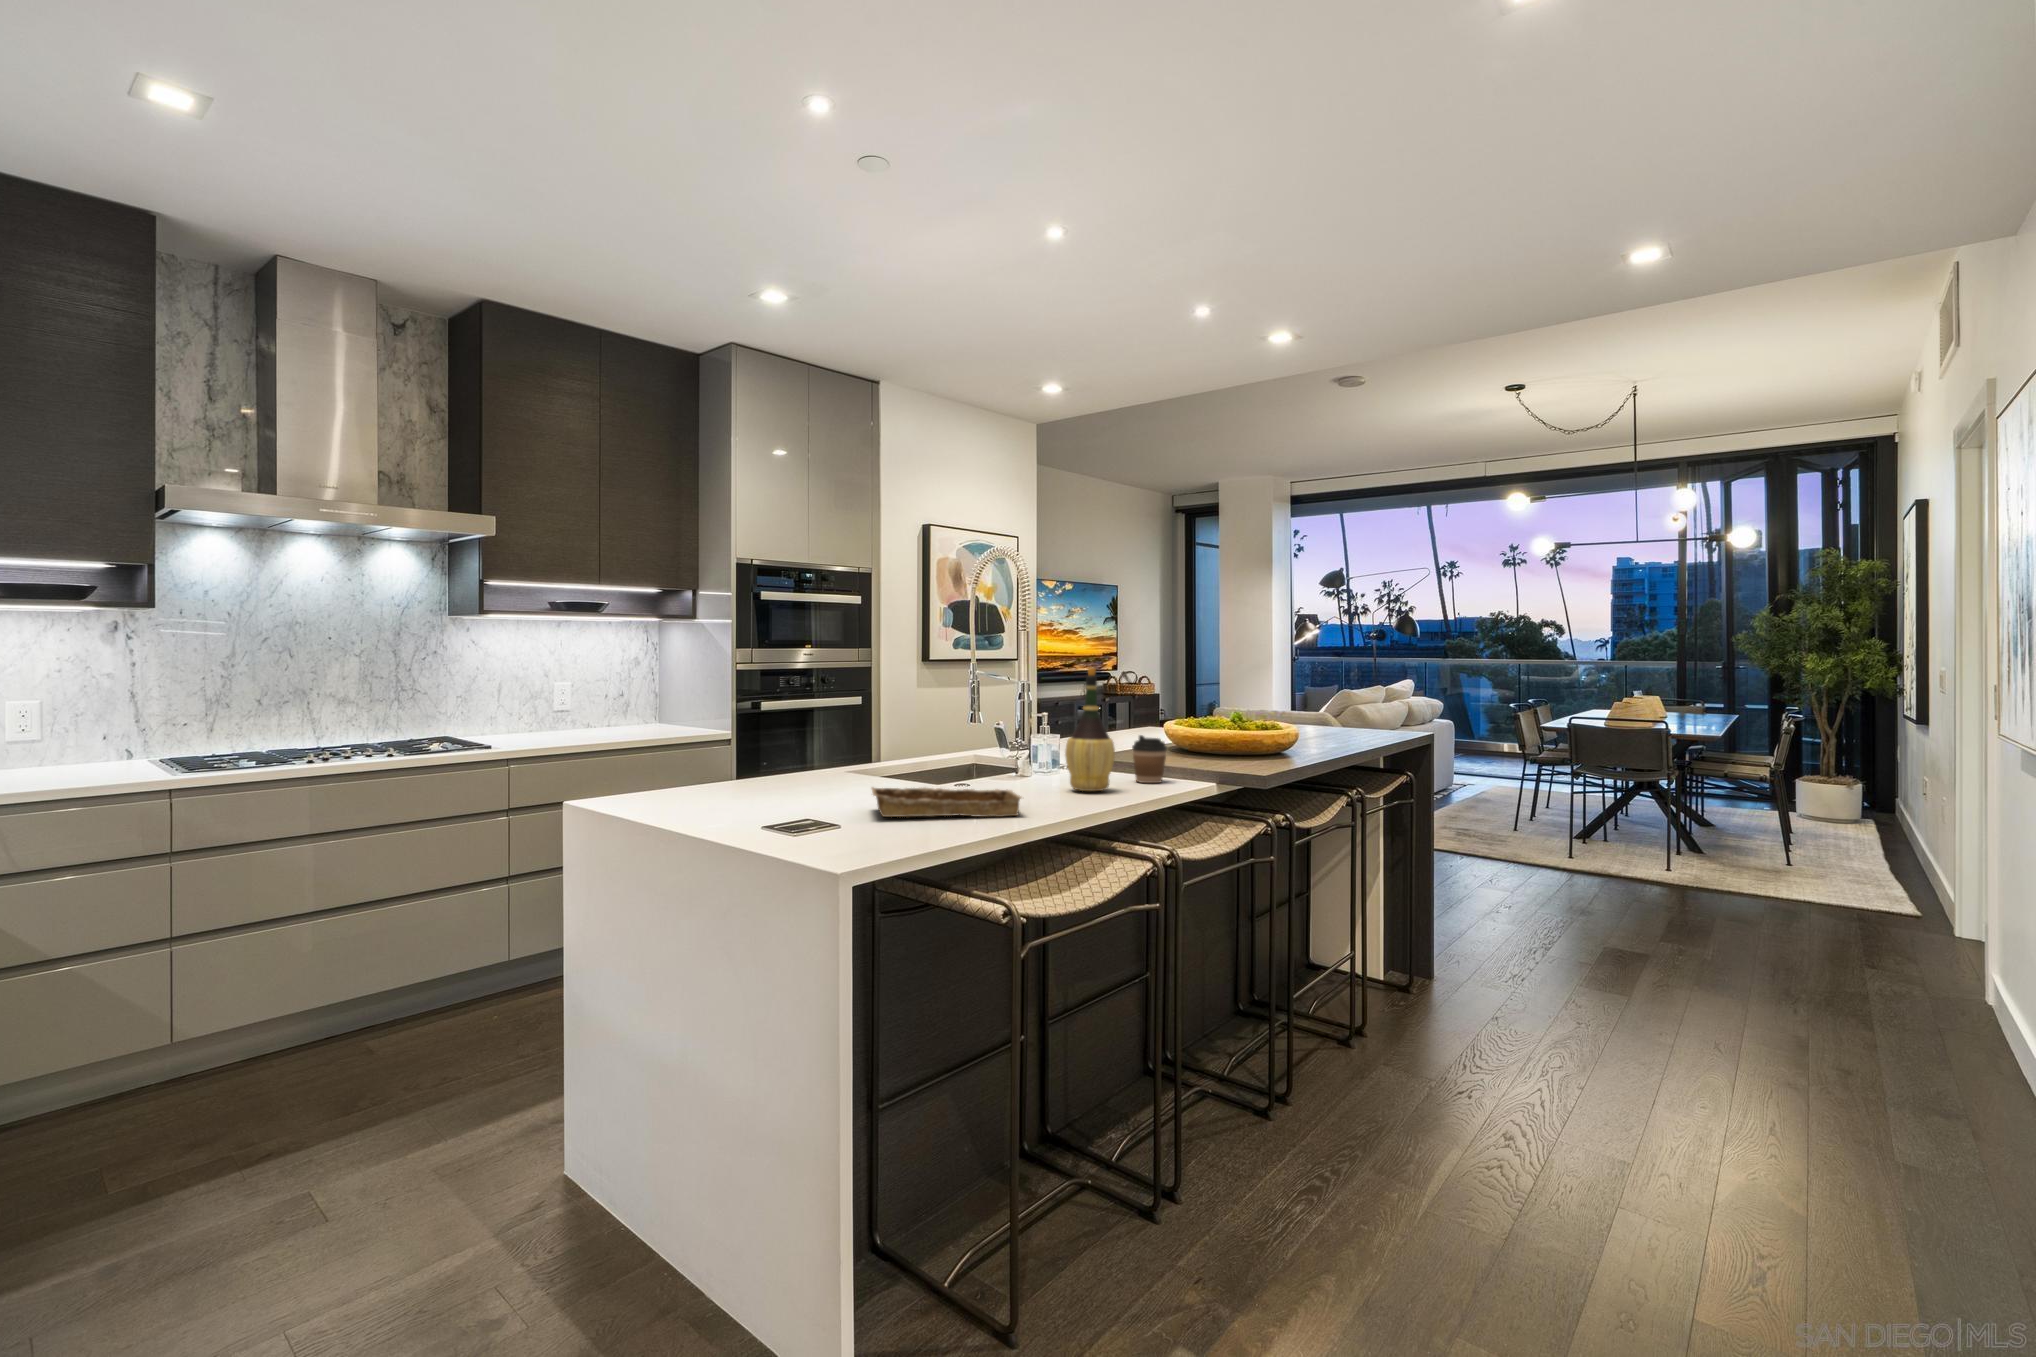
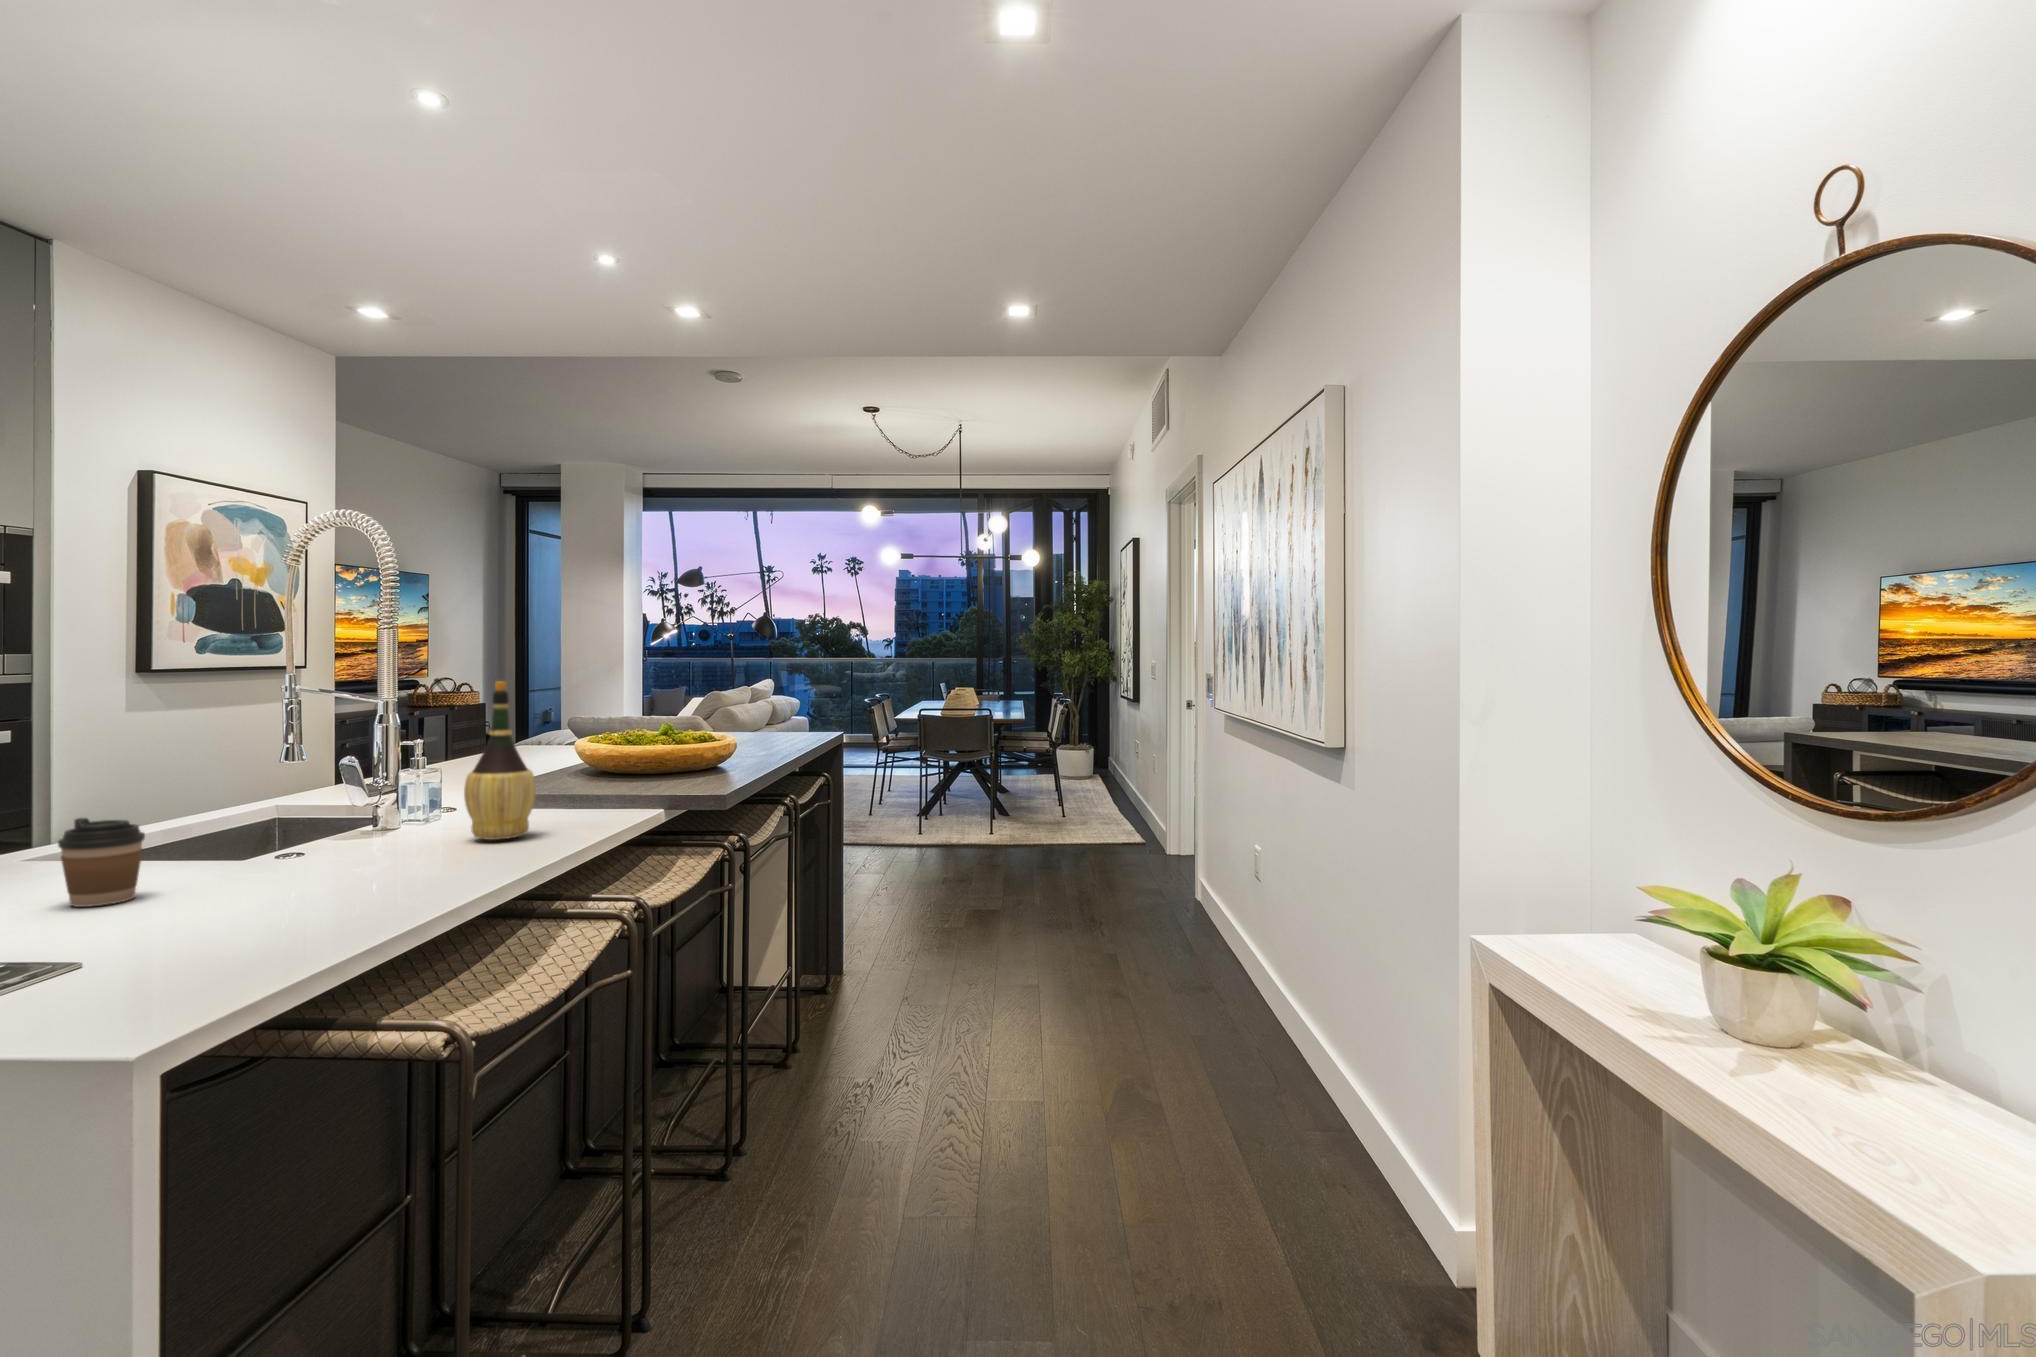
coffee cup: present [1132,735,1167,783] -> present [58,818,145,907]
tray: present [872,787,1022,817] -> none [142,853,432,925]

